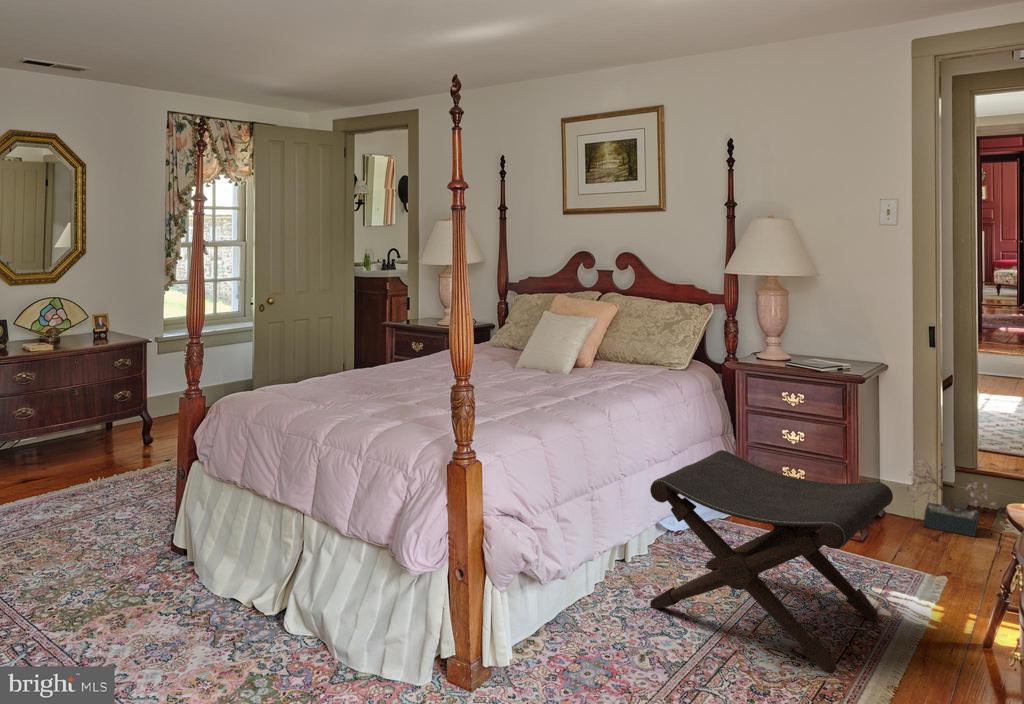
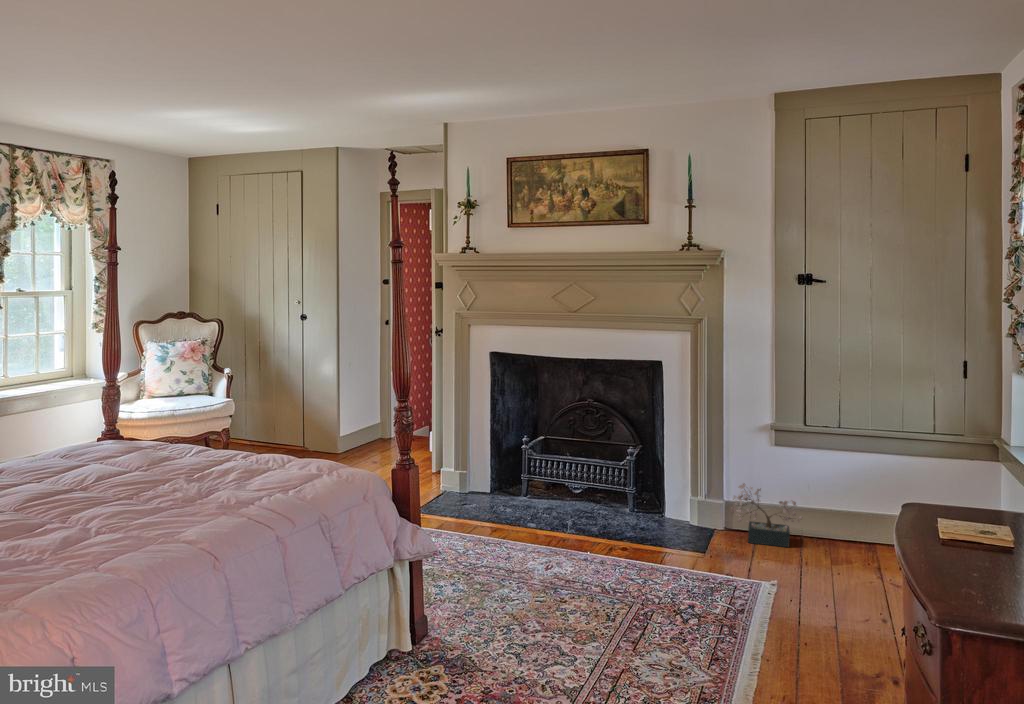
footstool: present [650,450,893,674] -> none [536,487,738,679]

